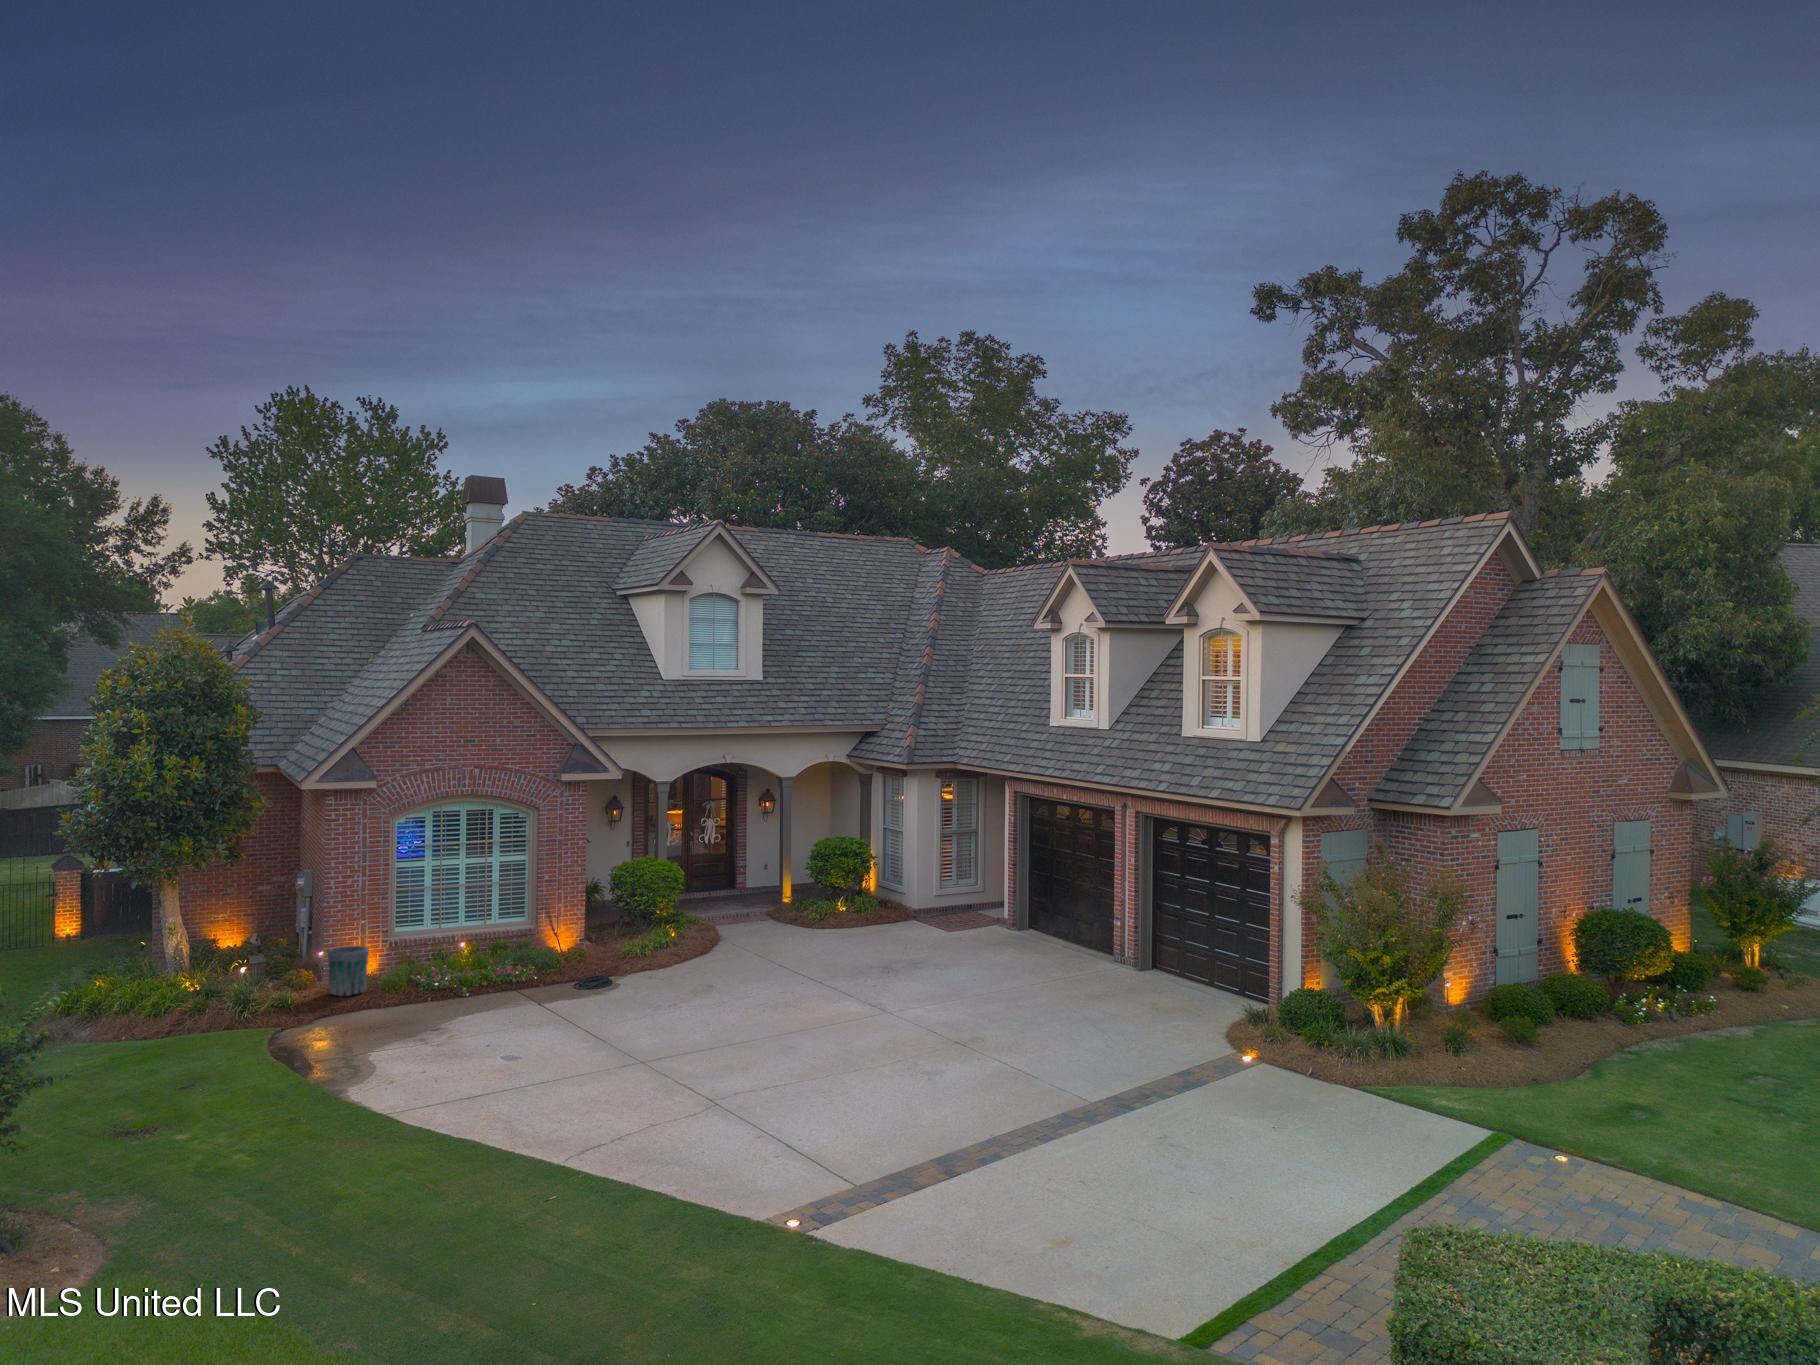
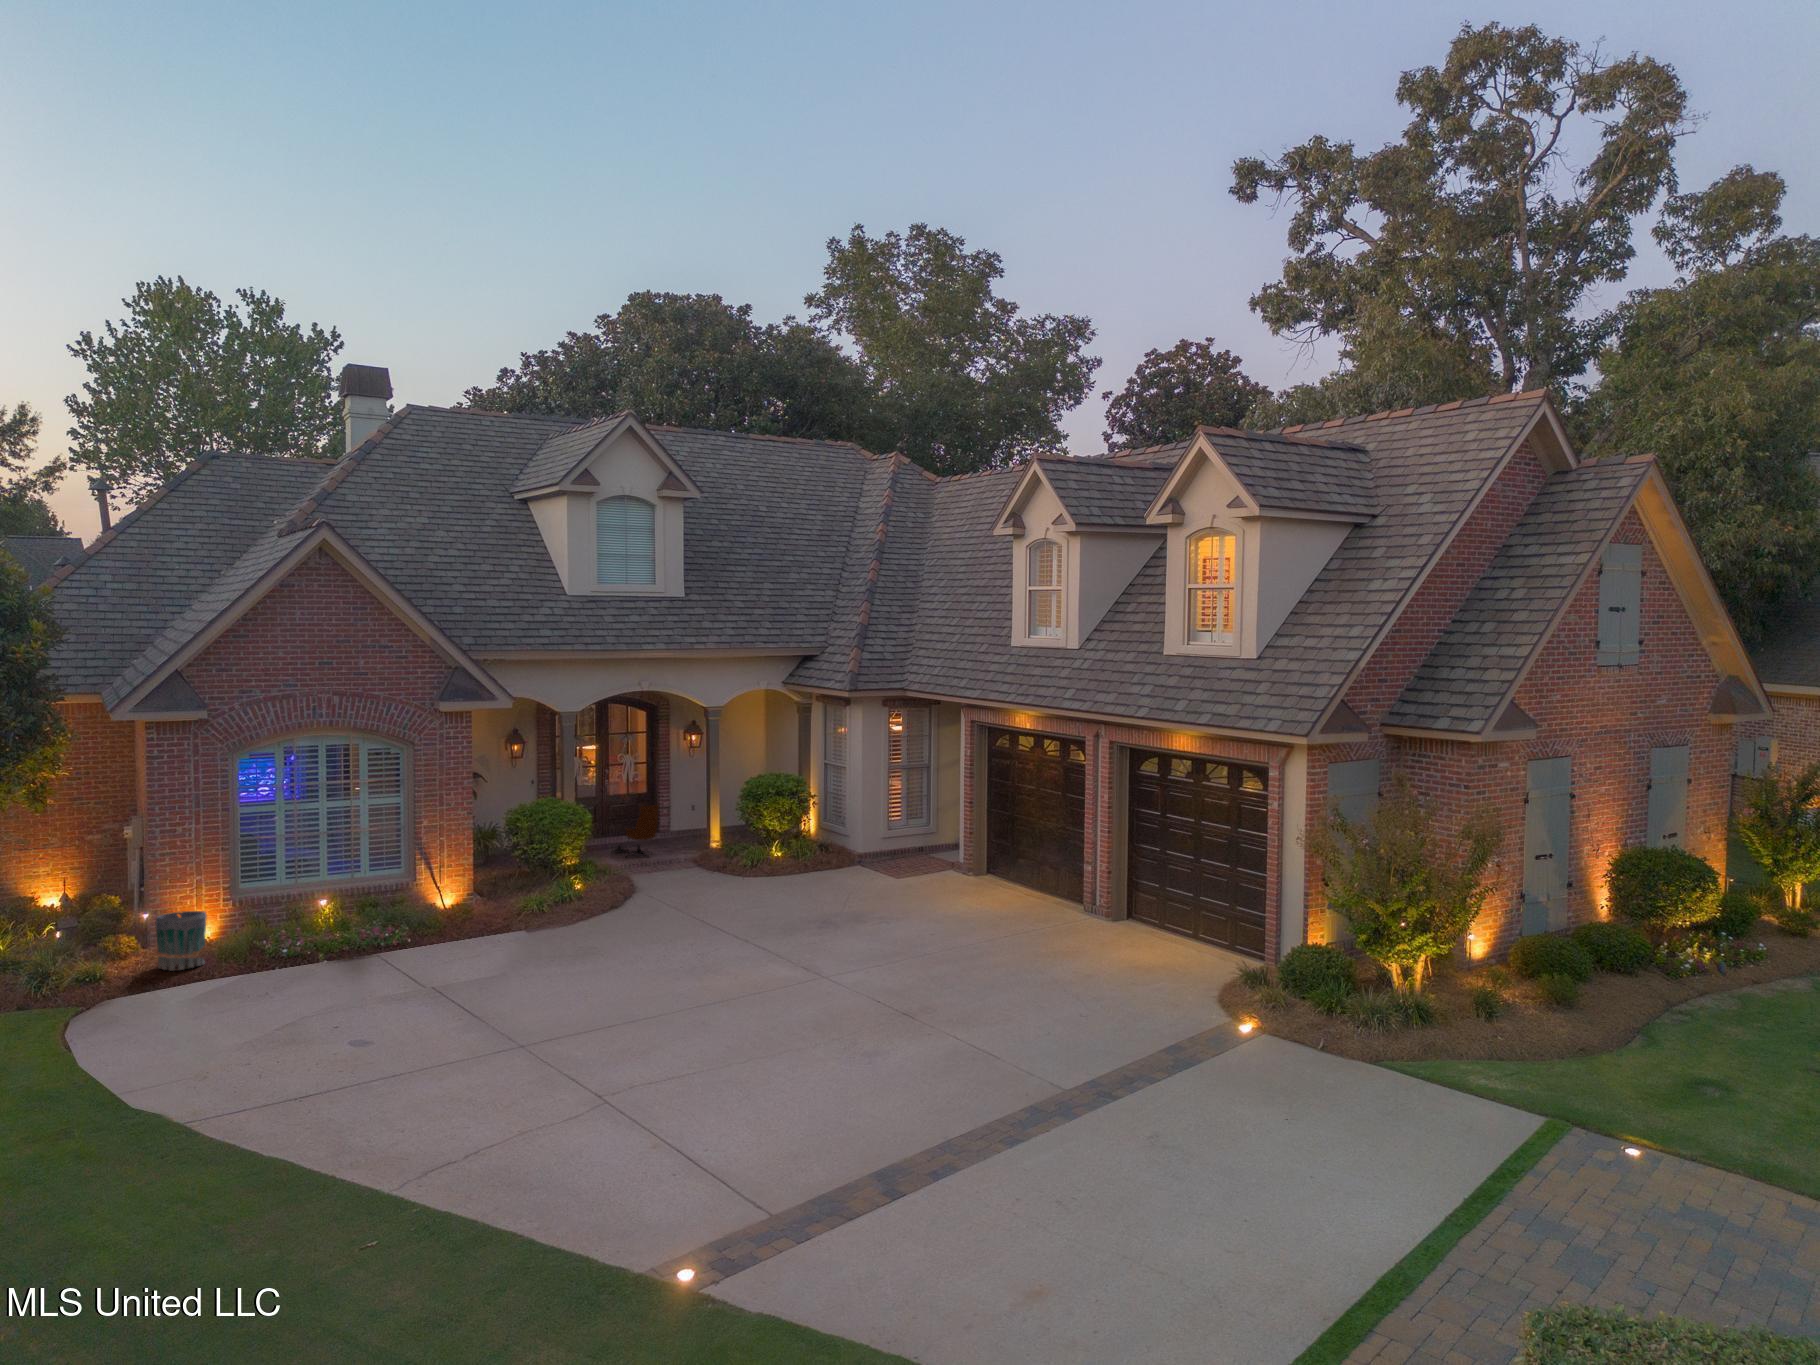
lounge chair: none [690,862,736,909] -> present [615,805,659,854]

